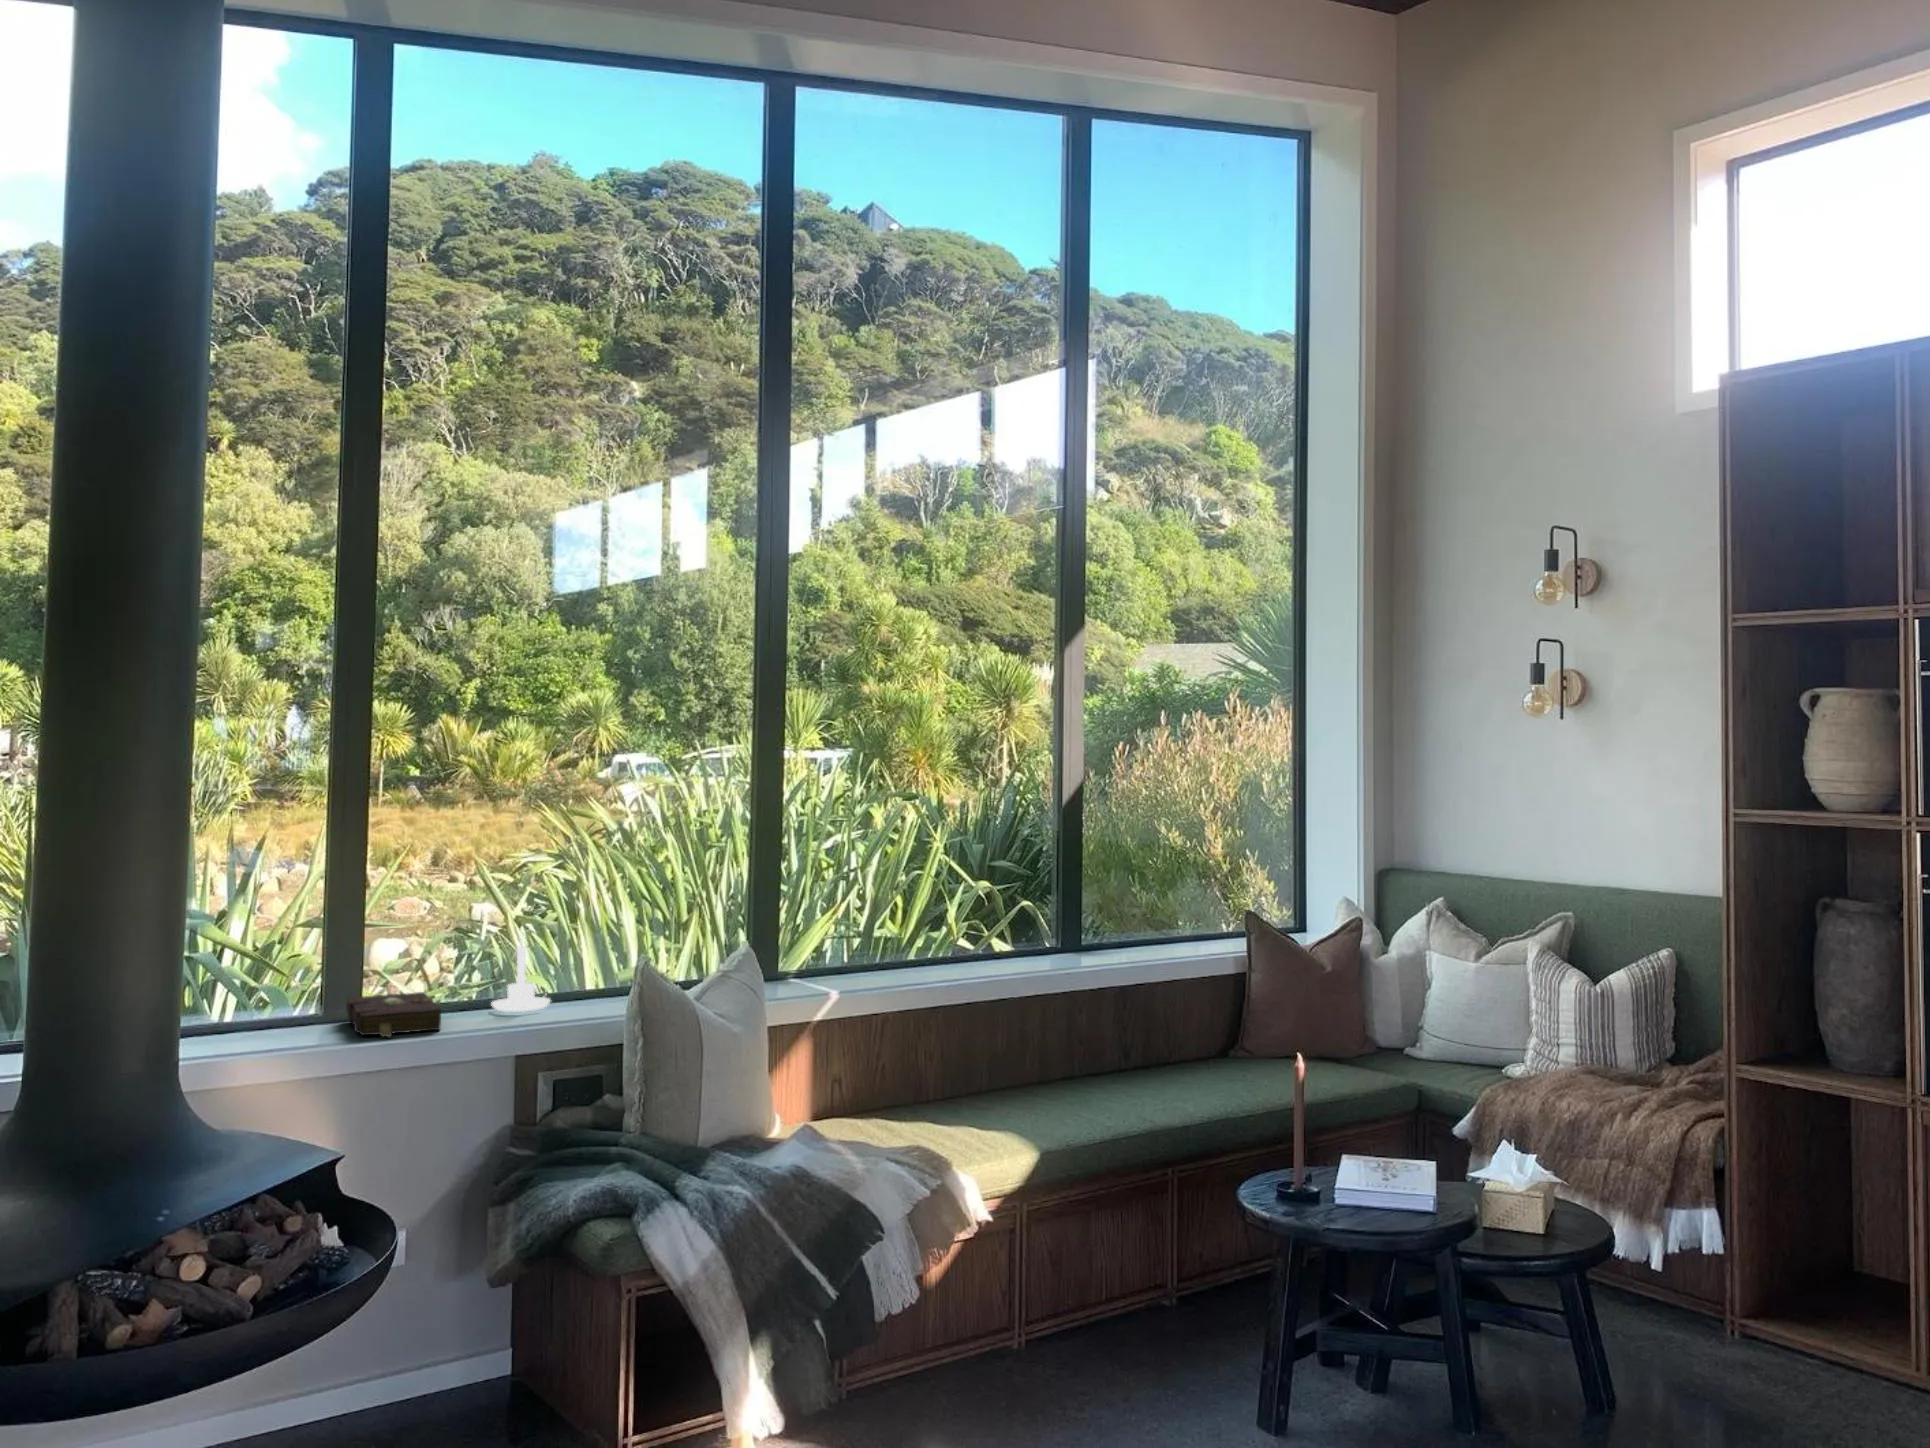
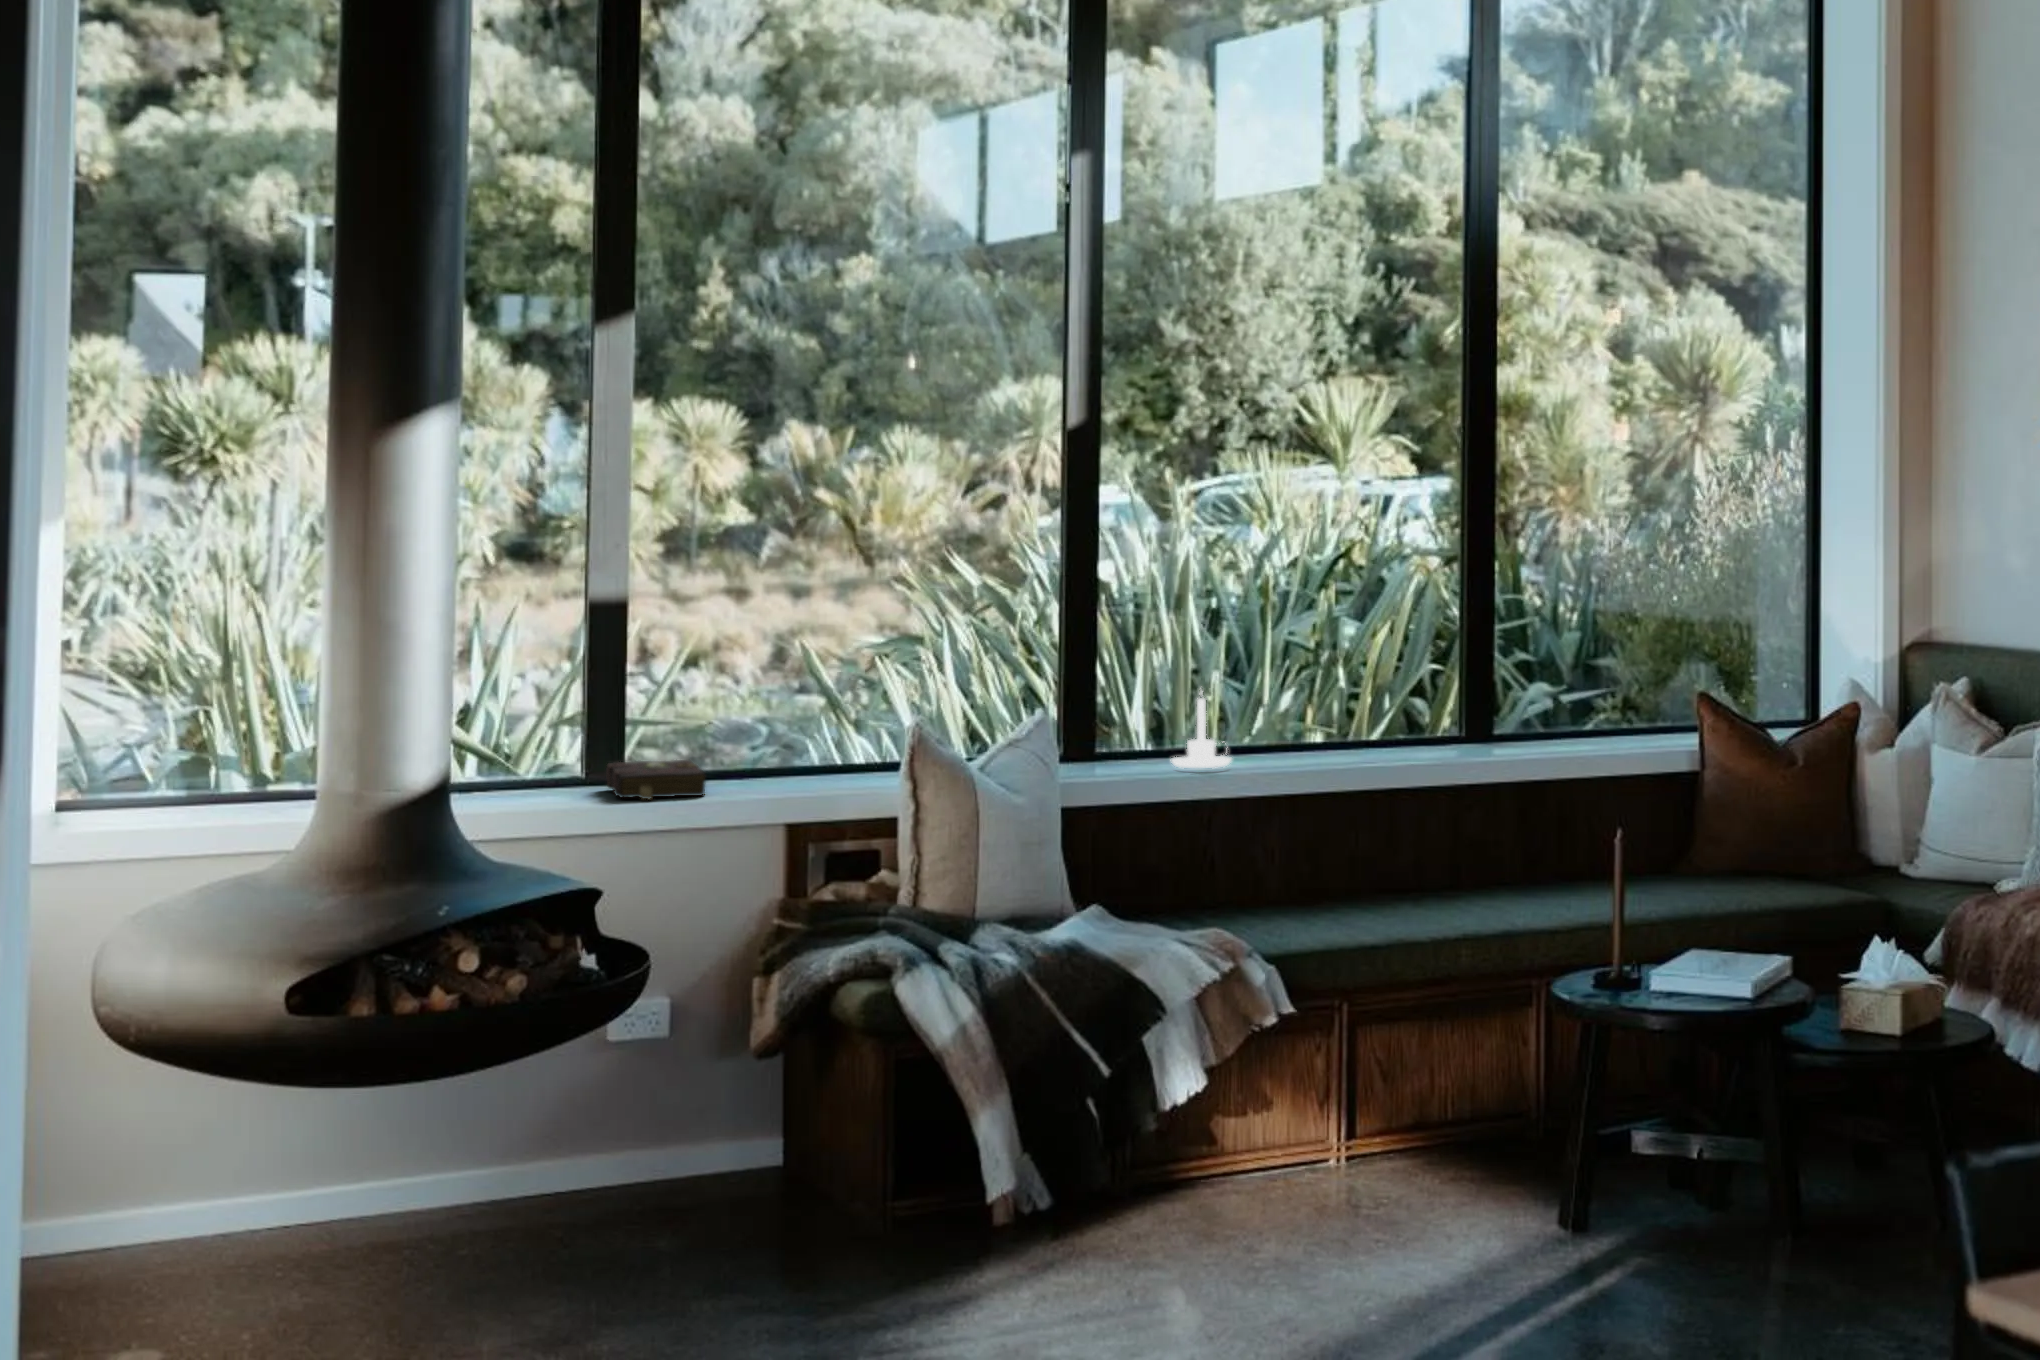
candle holder: present [491,938,550,1012] -> present [1171,692,1232,768]

